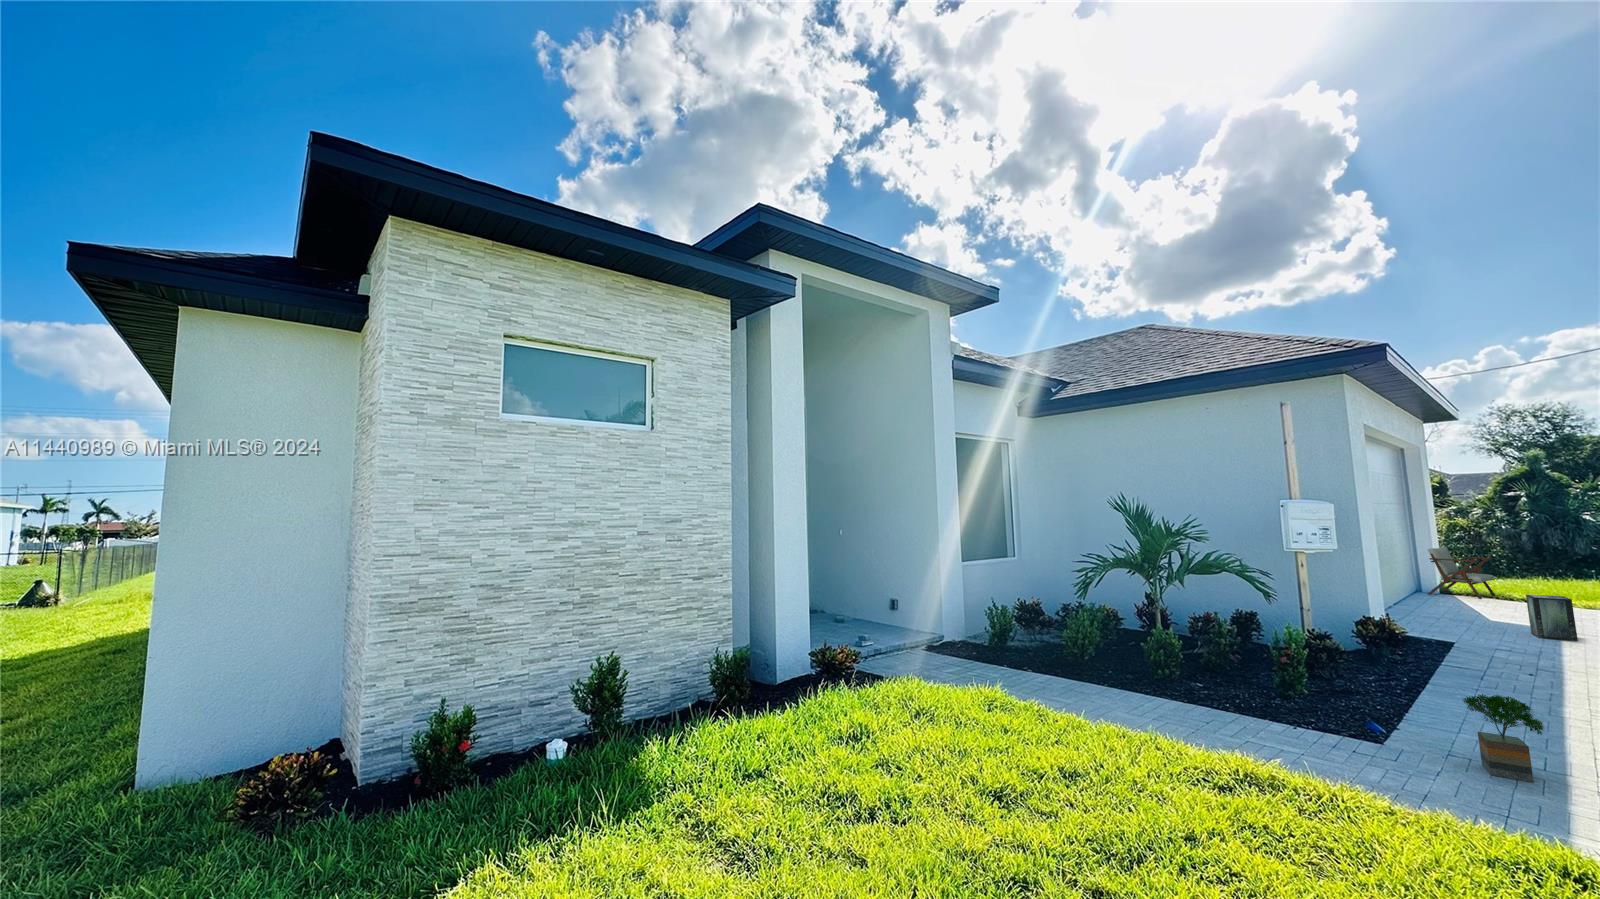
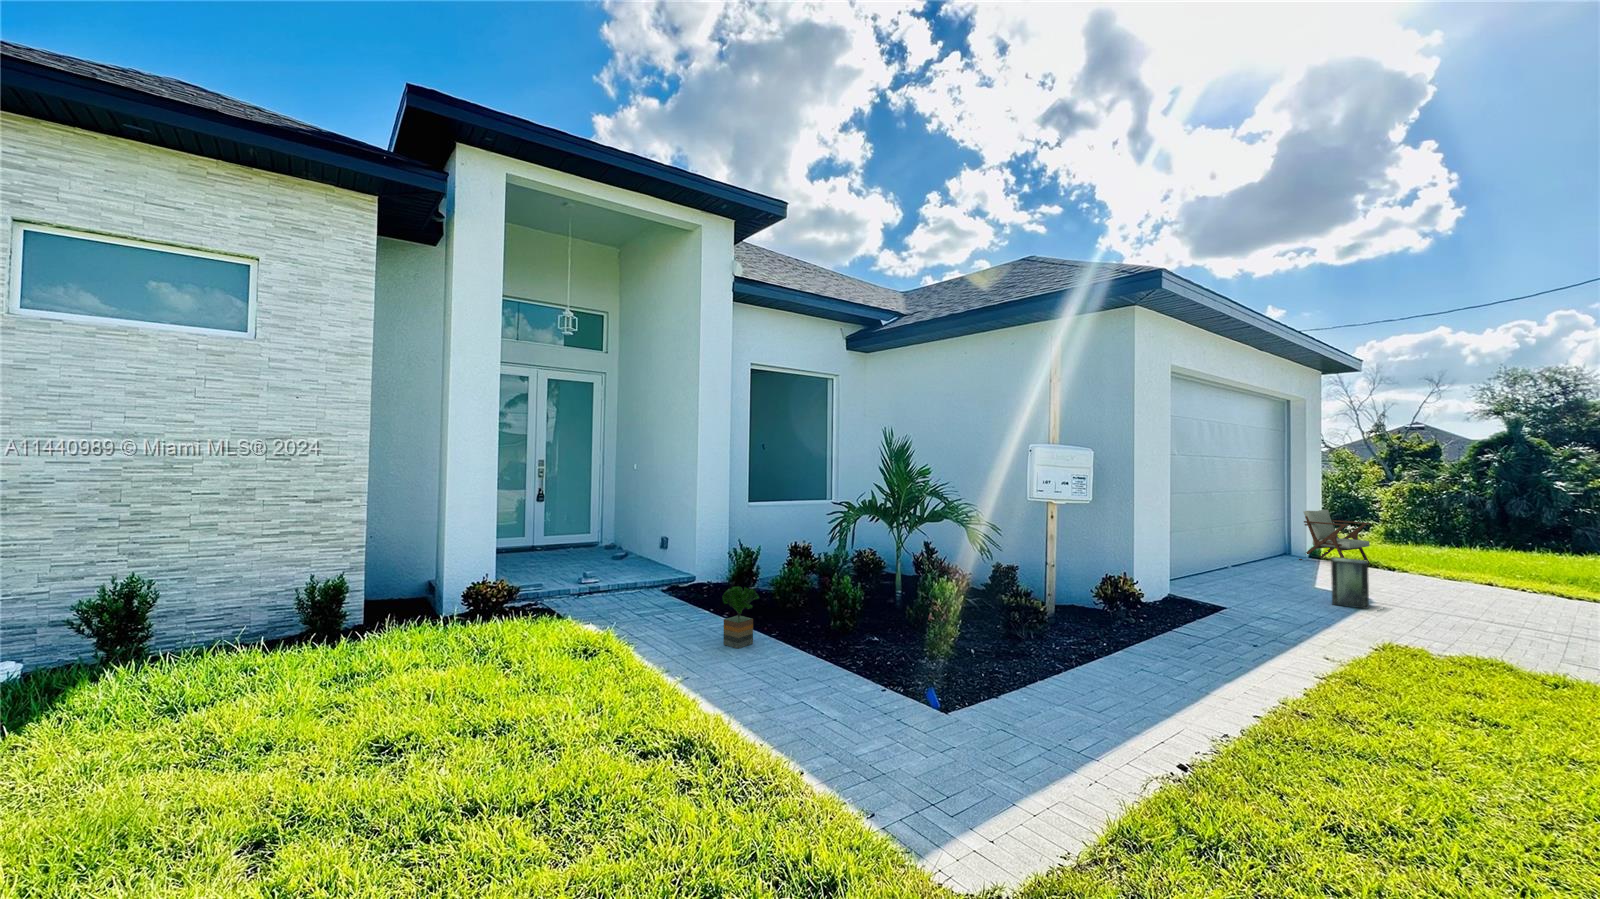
potted tree: present [1464,694,1544,782] -> present [722,586,759,649]

